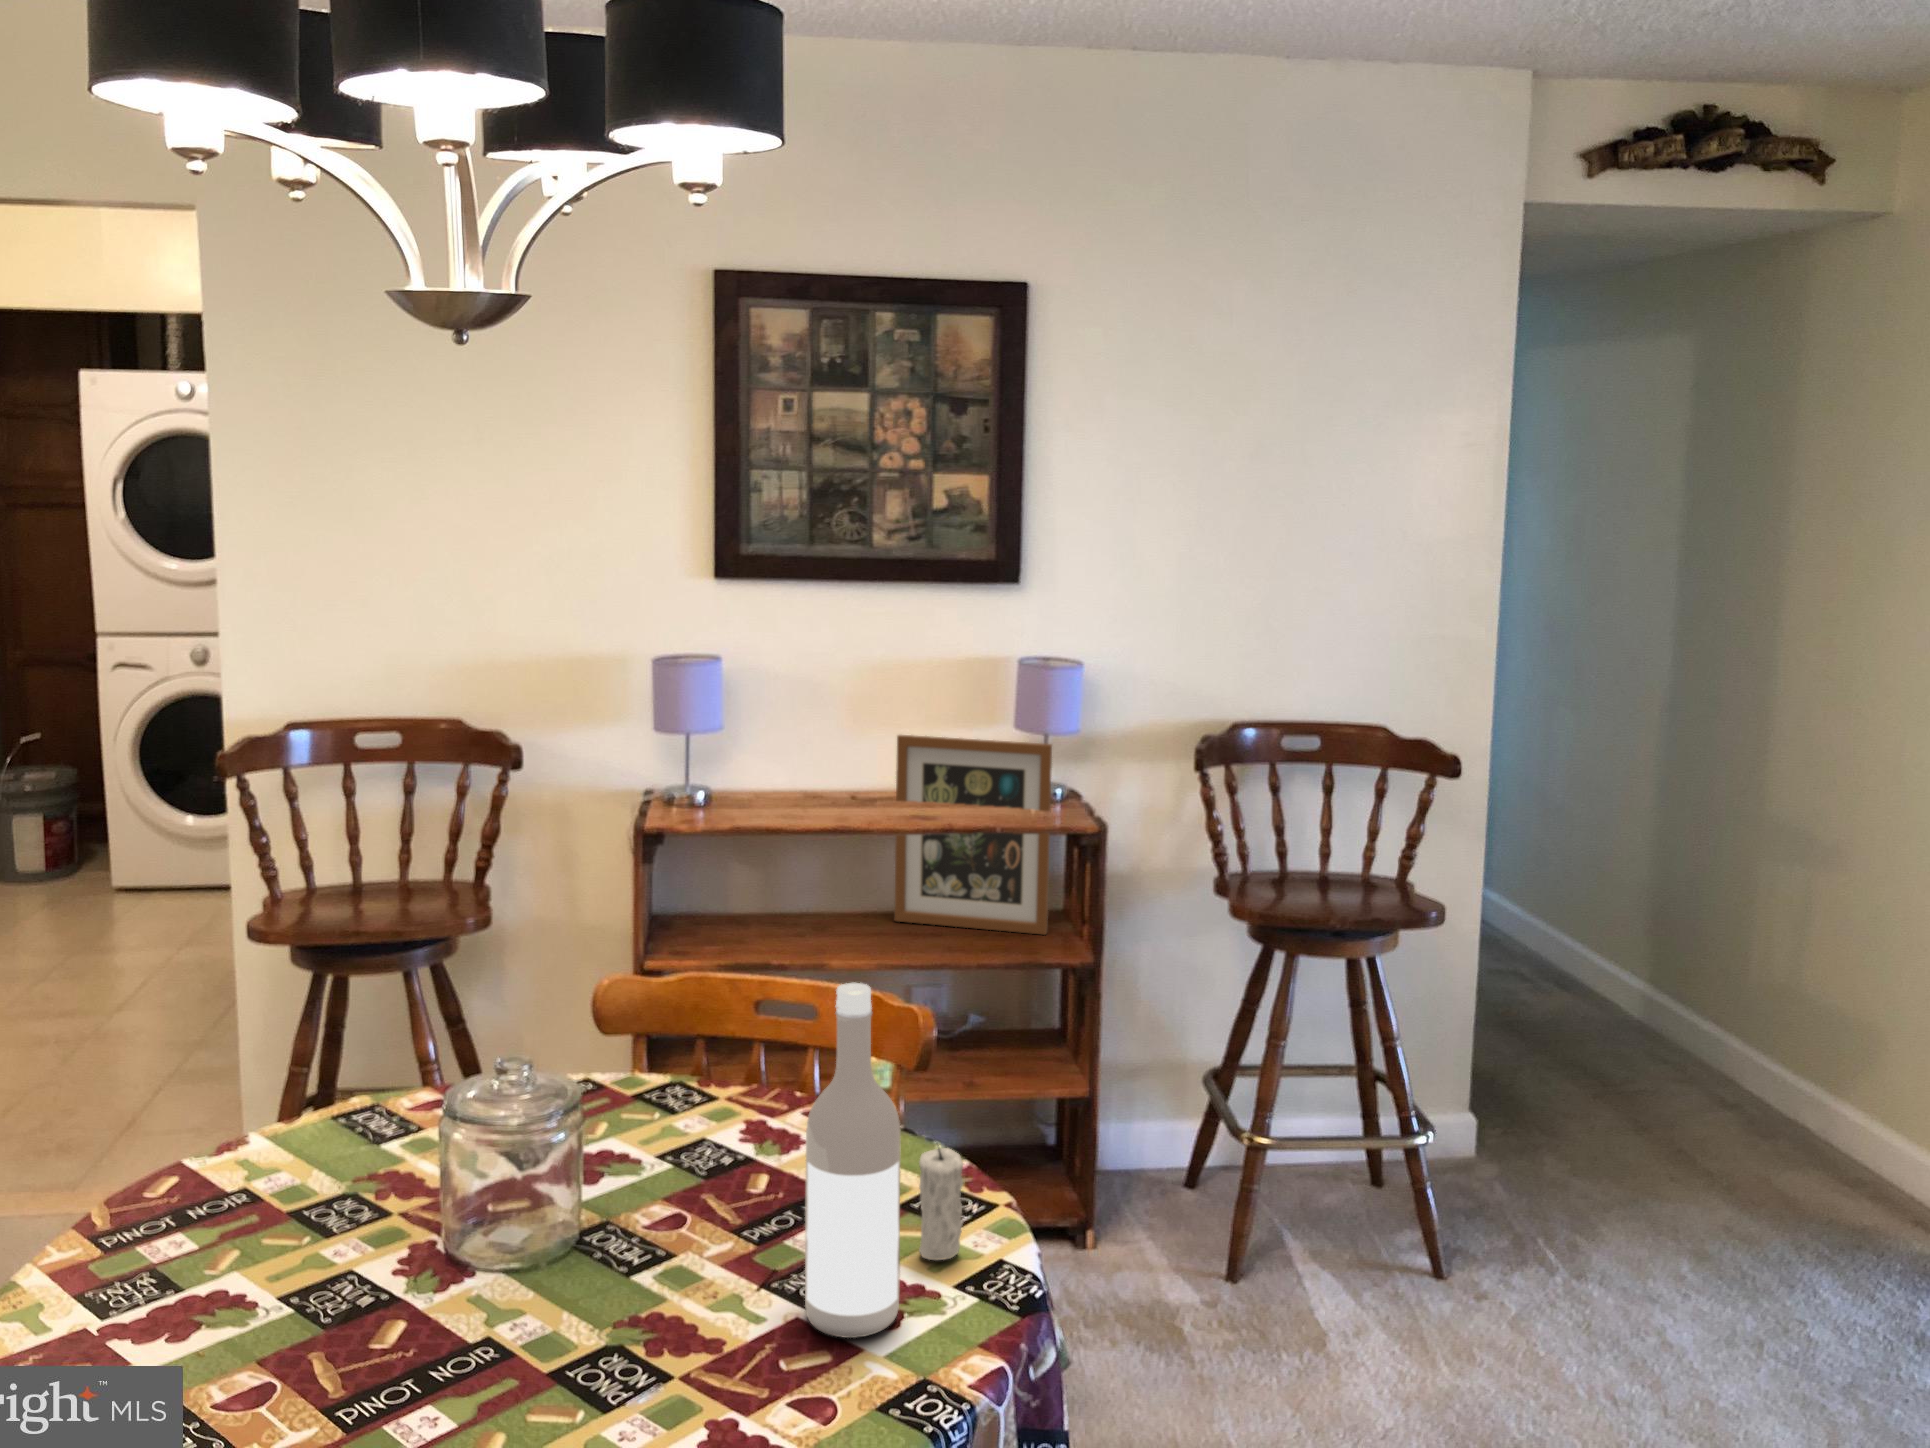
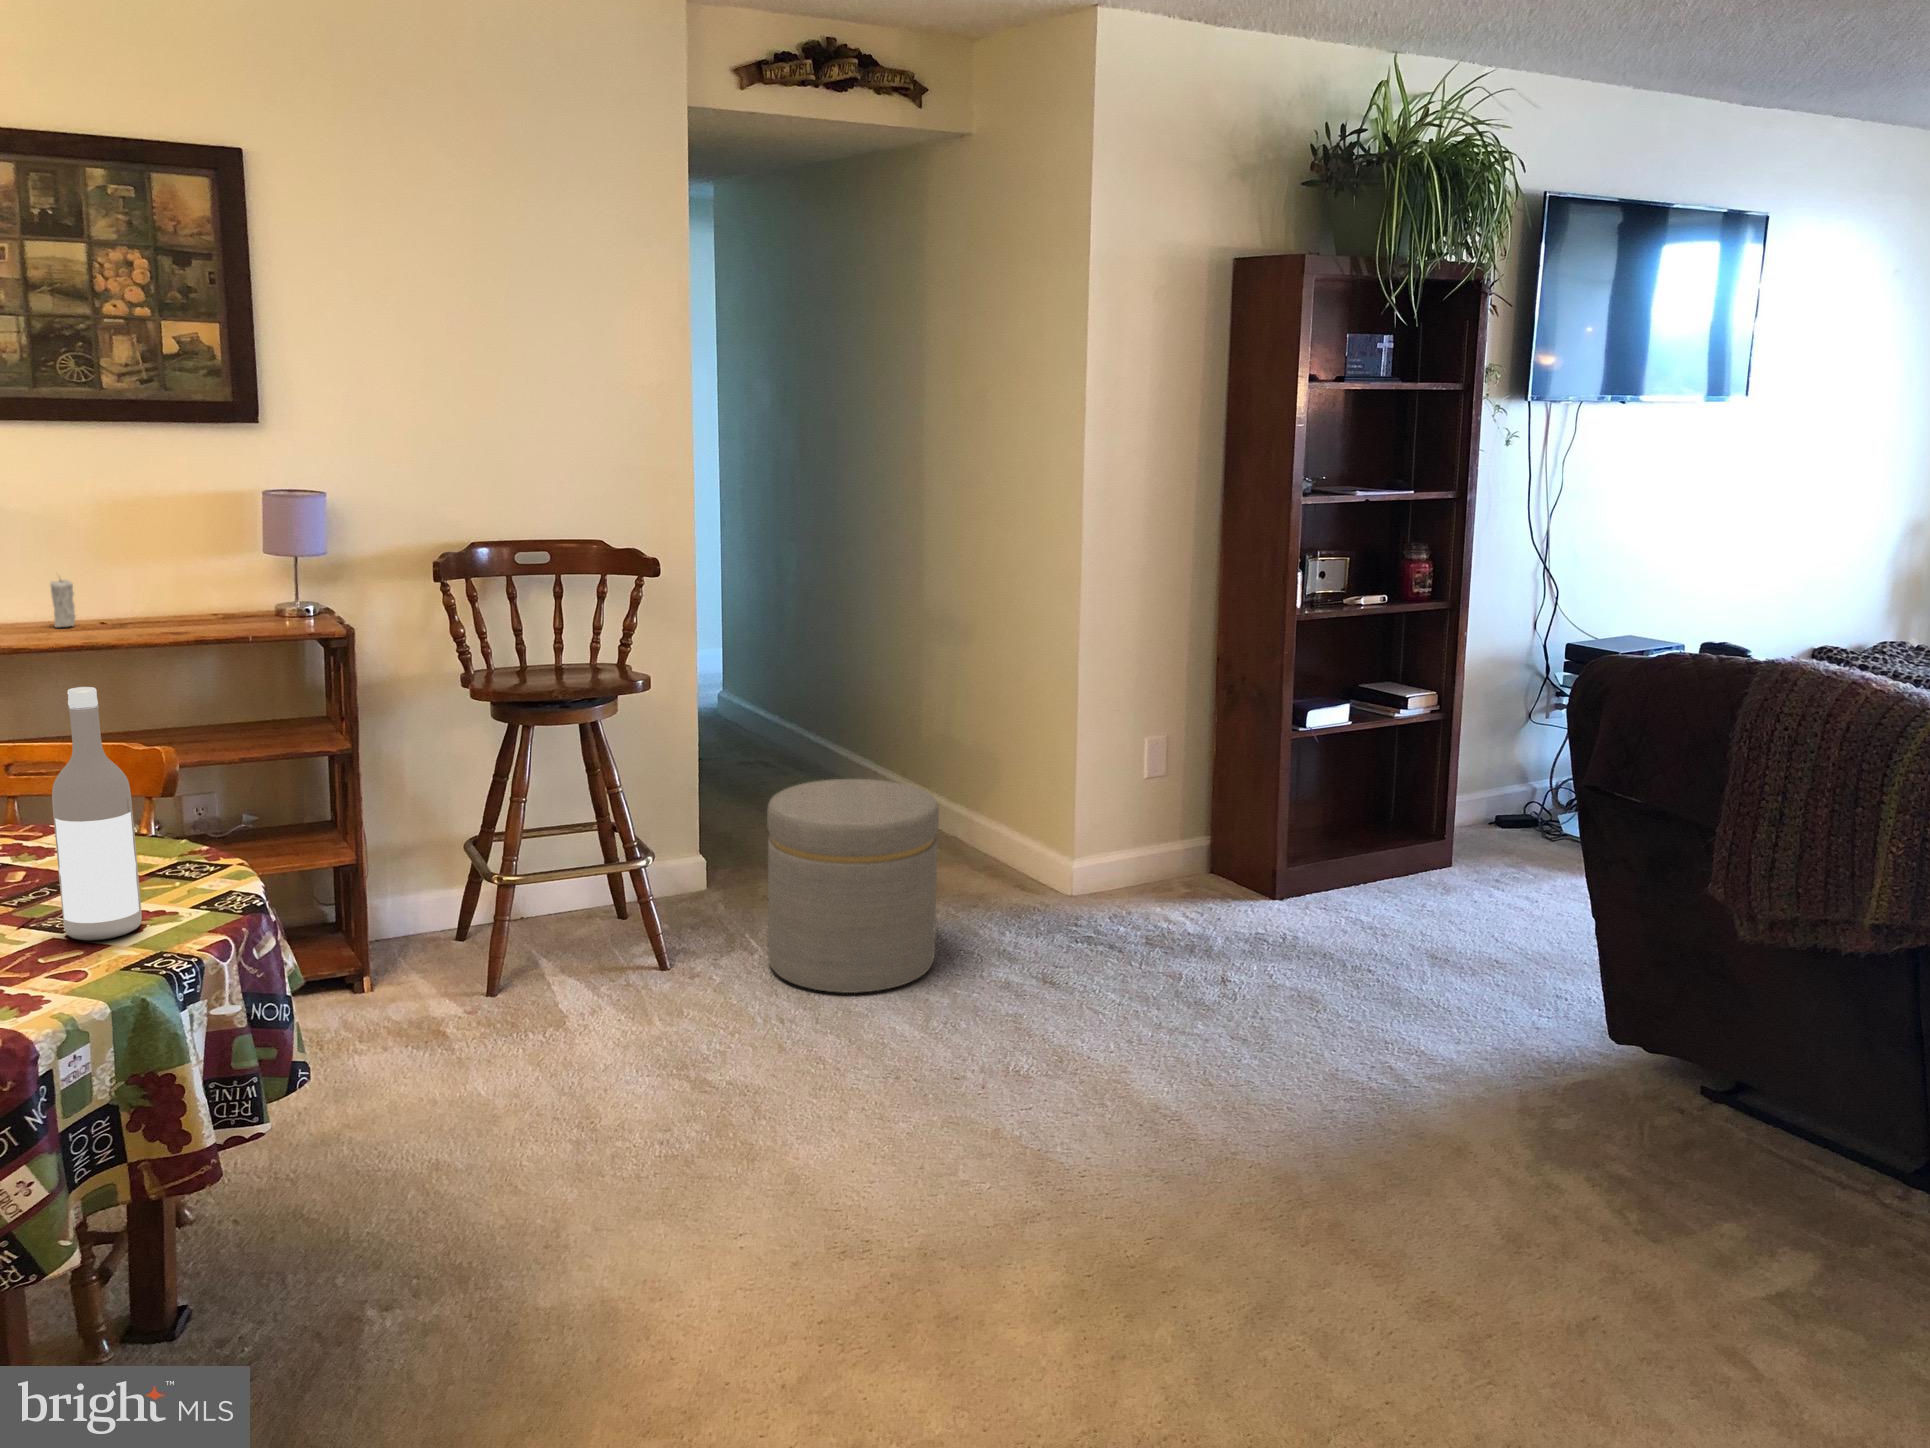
picture frame: present [894,735,1052,935] -> none [144,564,308,736]
ottoman: none [1585,1060,1855,1379] -> present [767,779,939,993]
candle: present [919,1145,963,1260] -> present [50,580,75,627]

